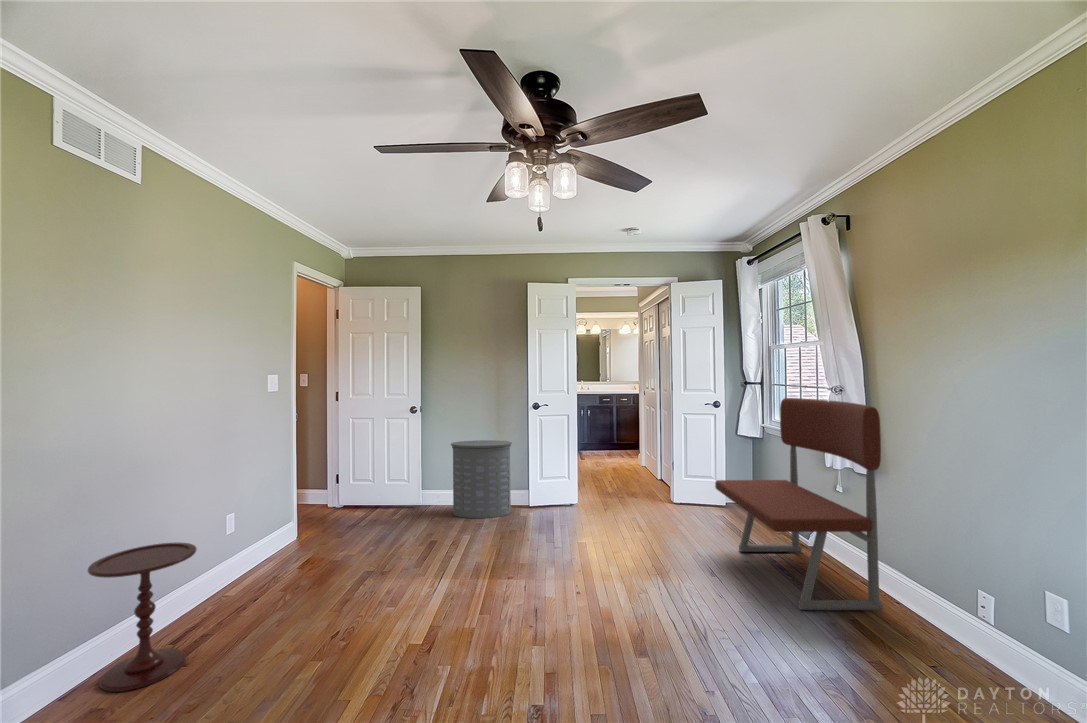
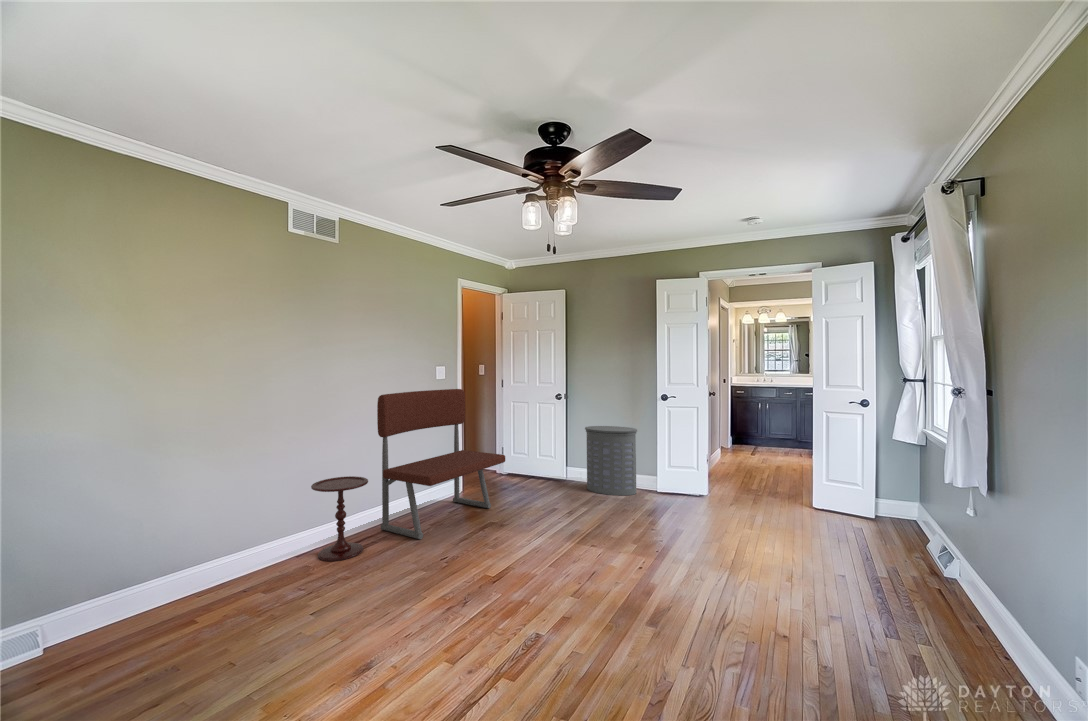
bench: present [715,398,883,610] -> present [377,389,505,539]

